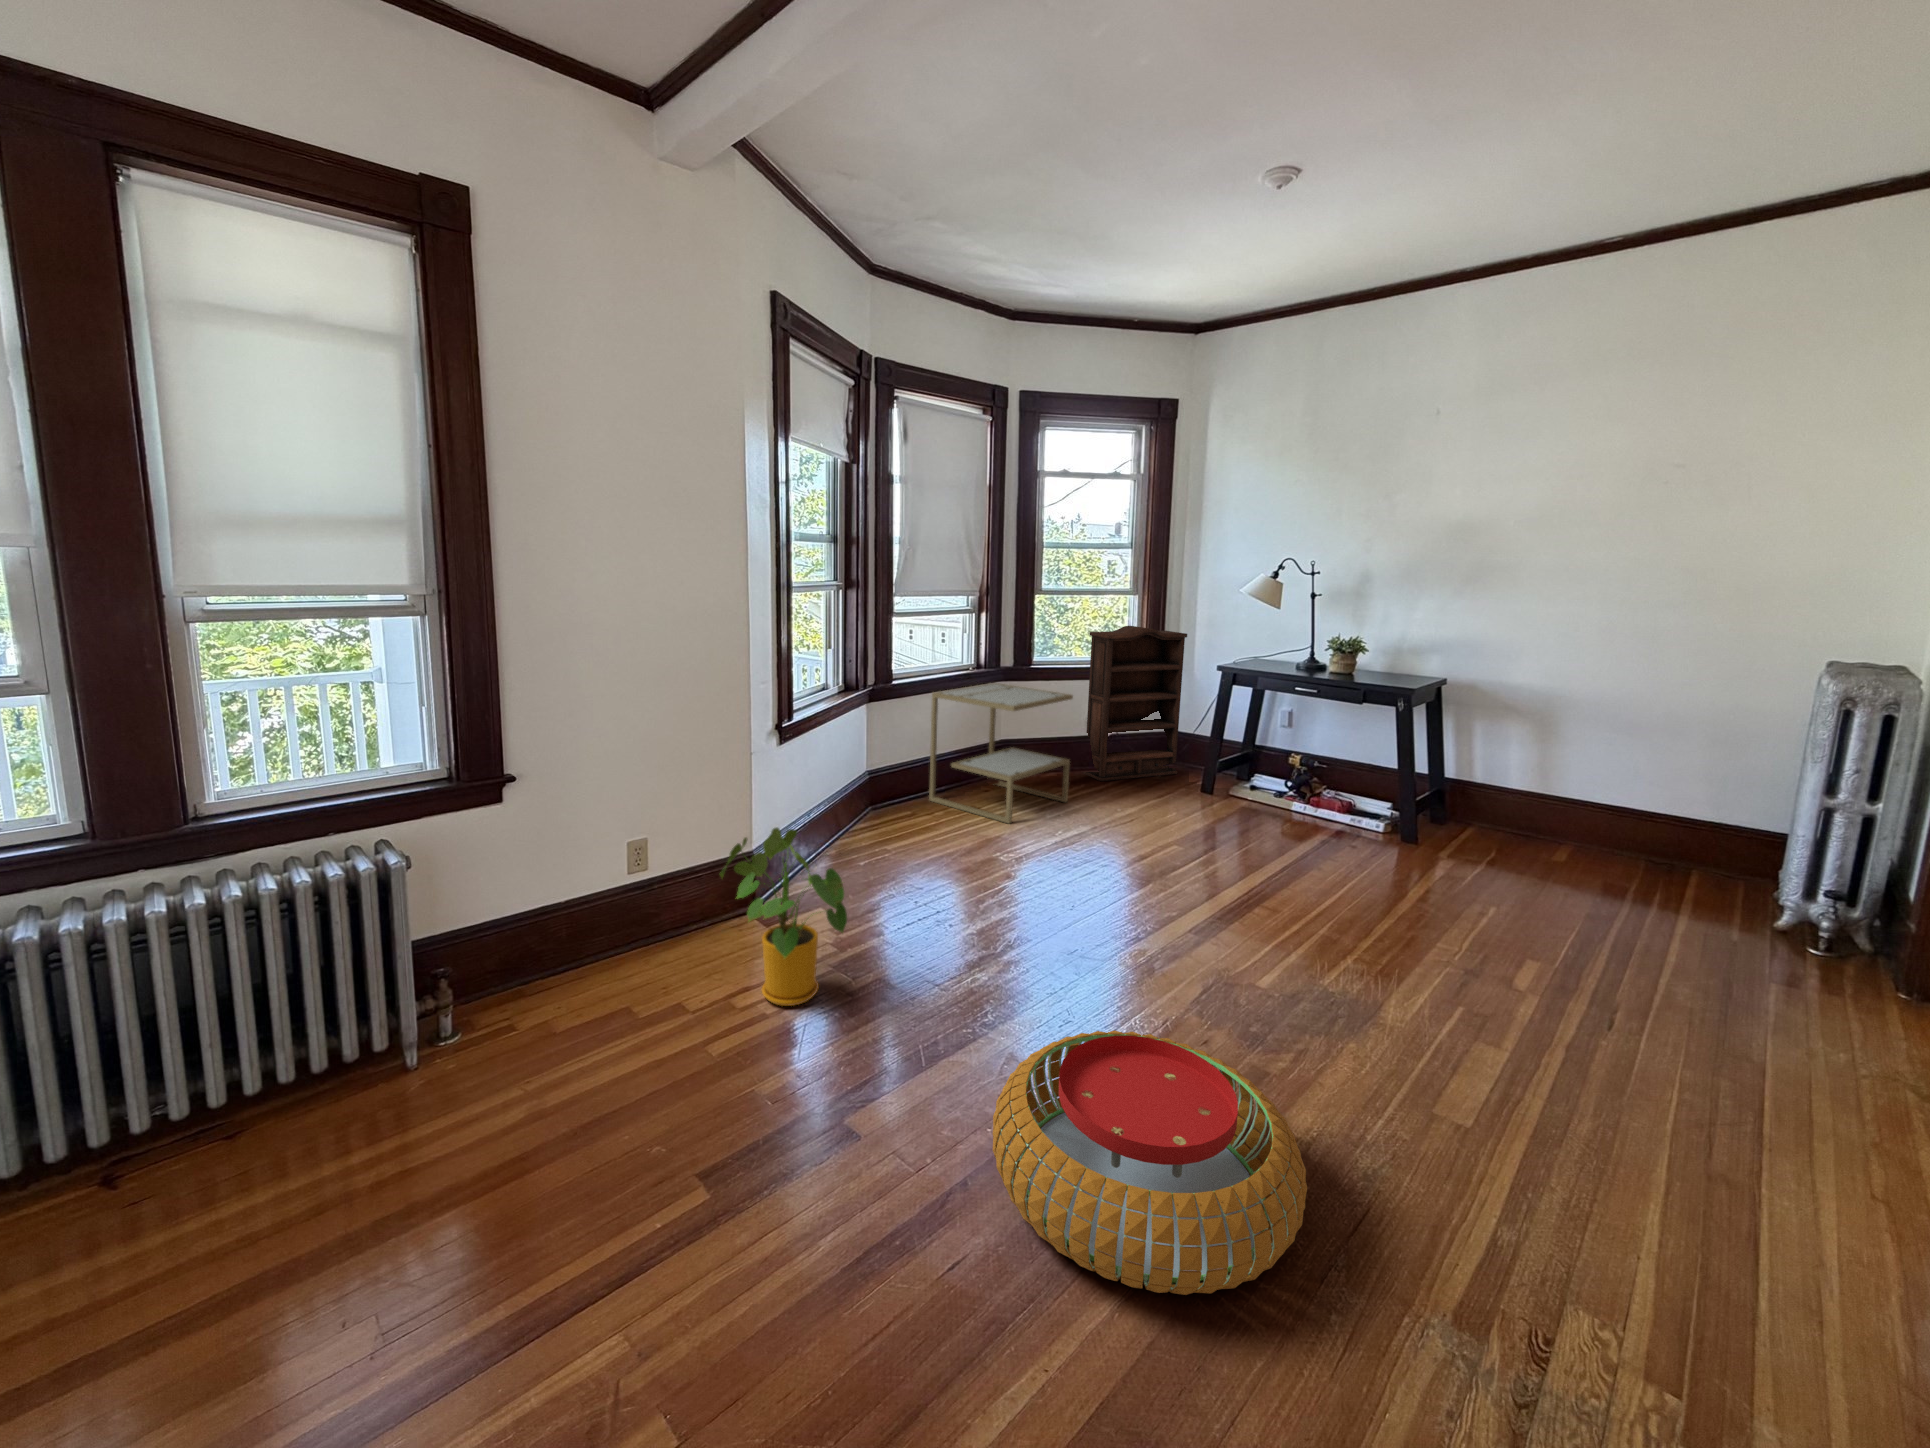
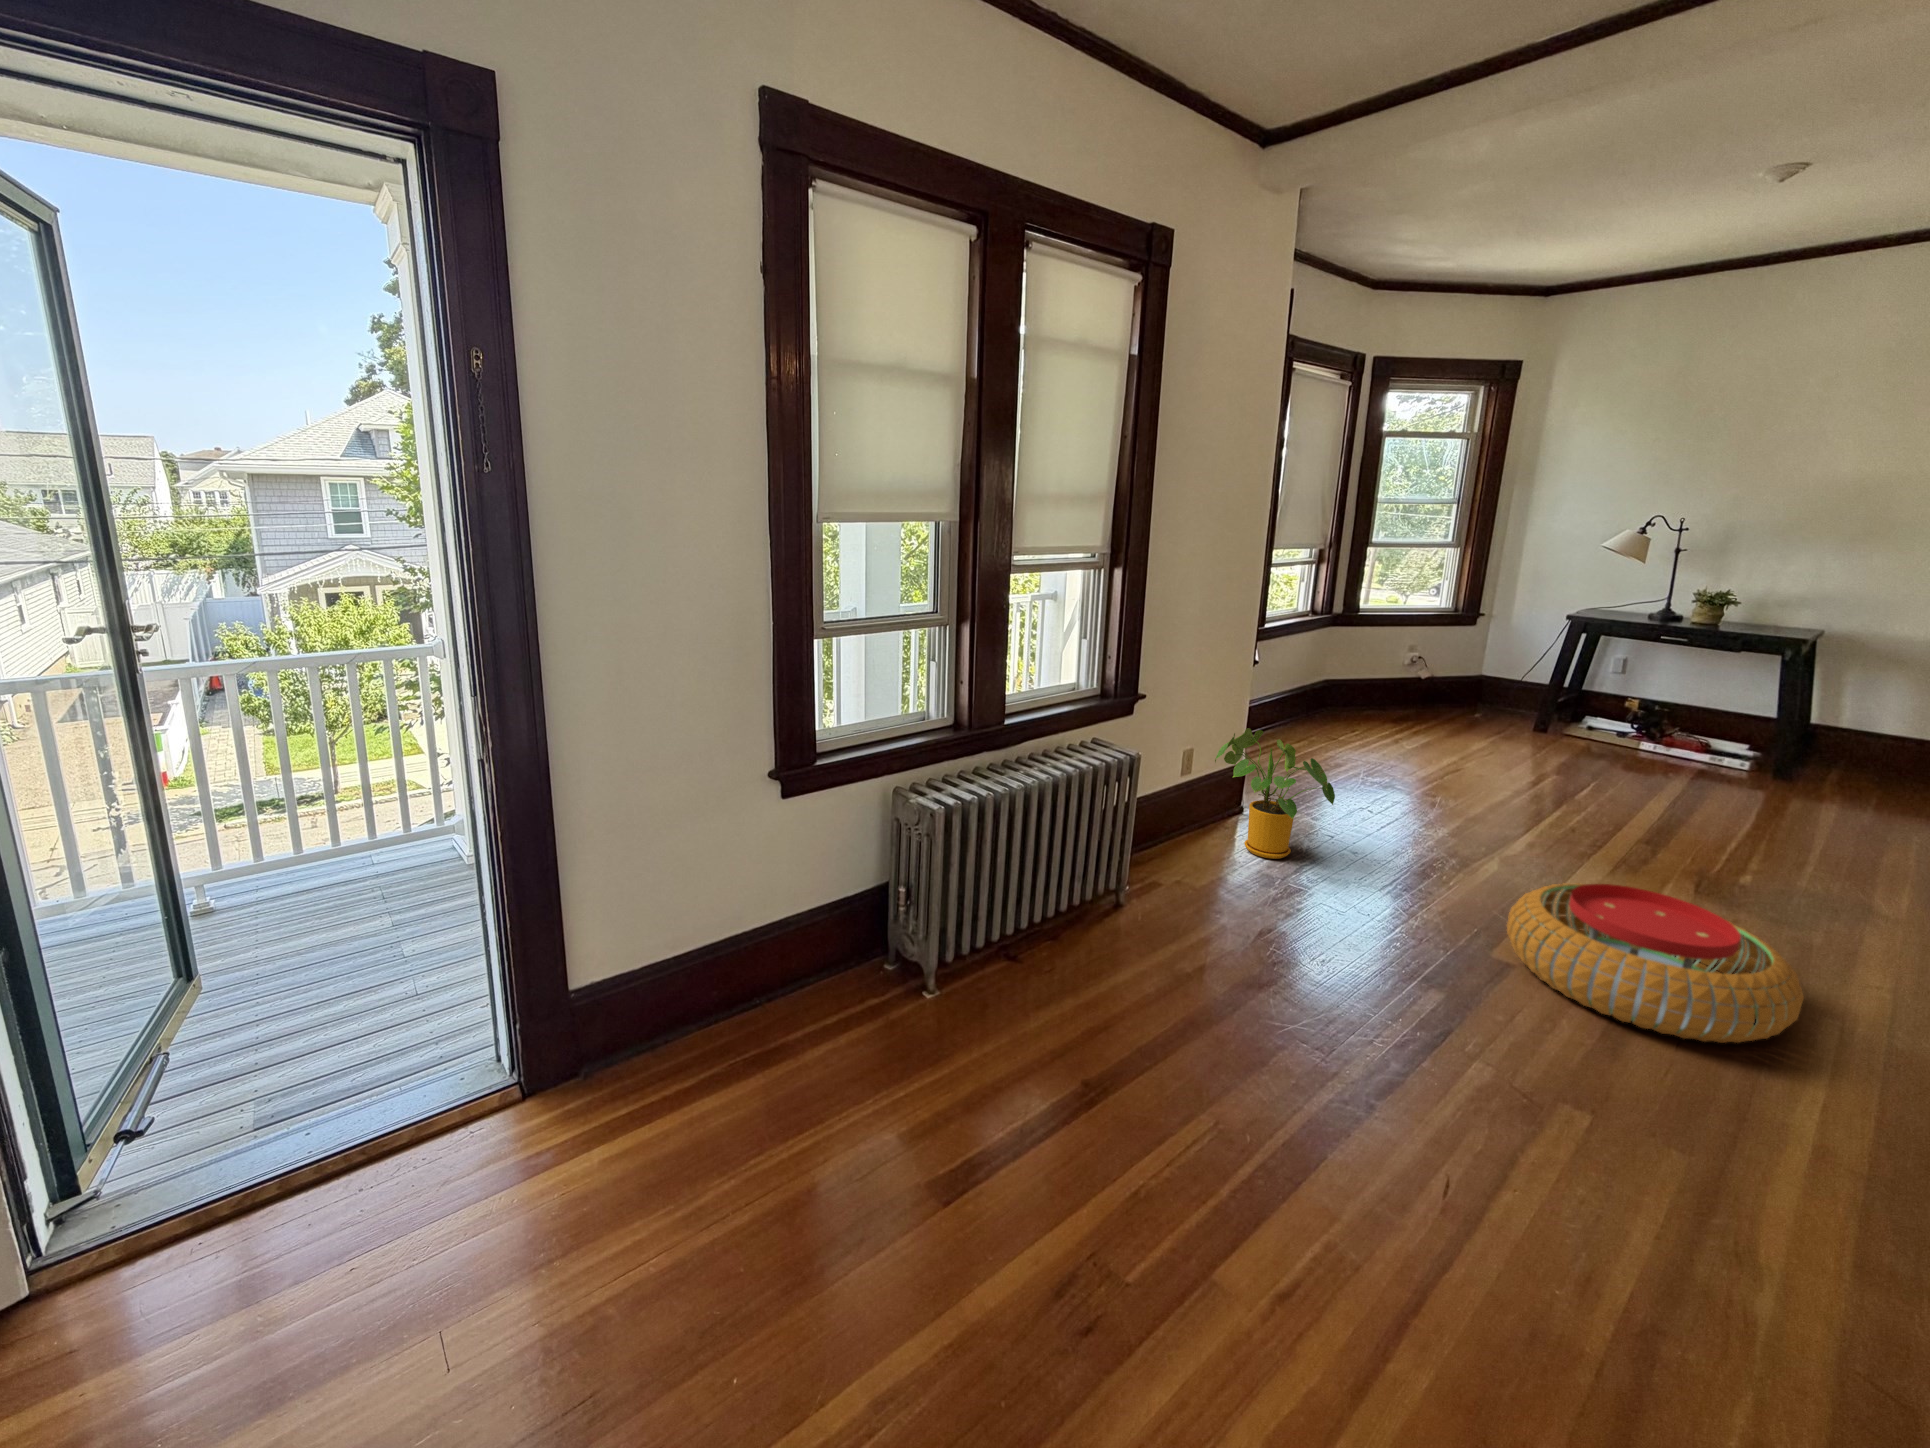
bookshelf: present [1082,626,1187,781] -> none [1401,576,1522,719]
side table: present [929,683,1073,823] -> none [1272,626,1418,748]

